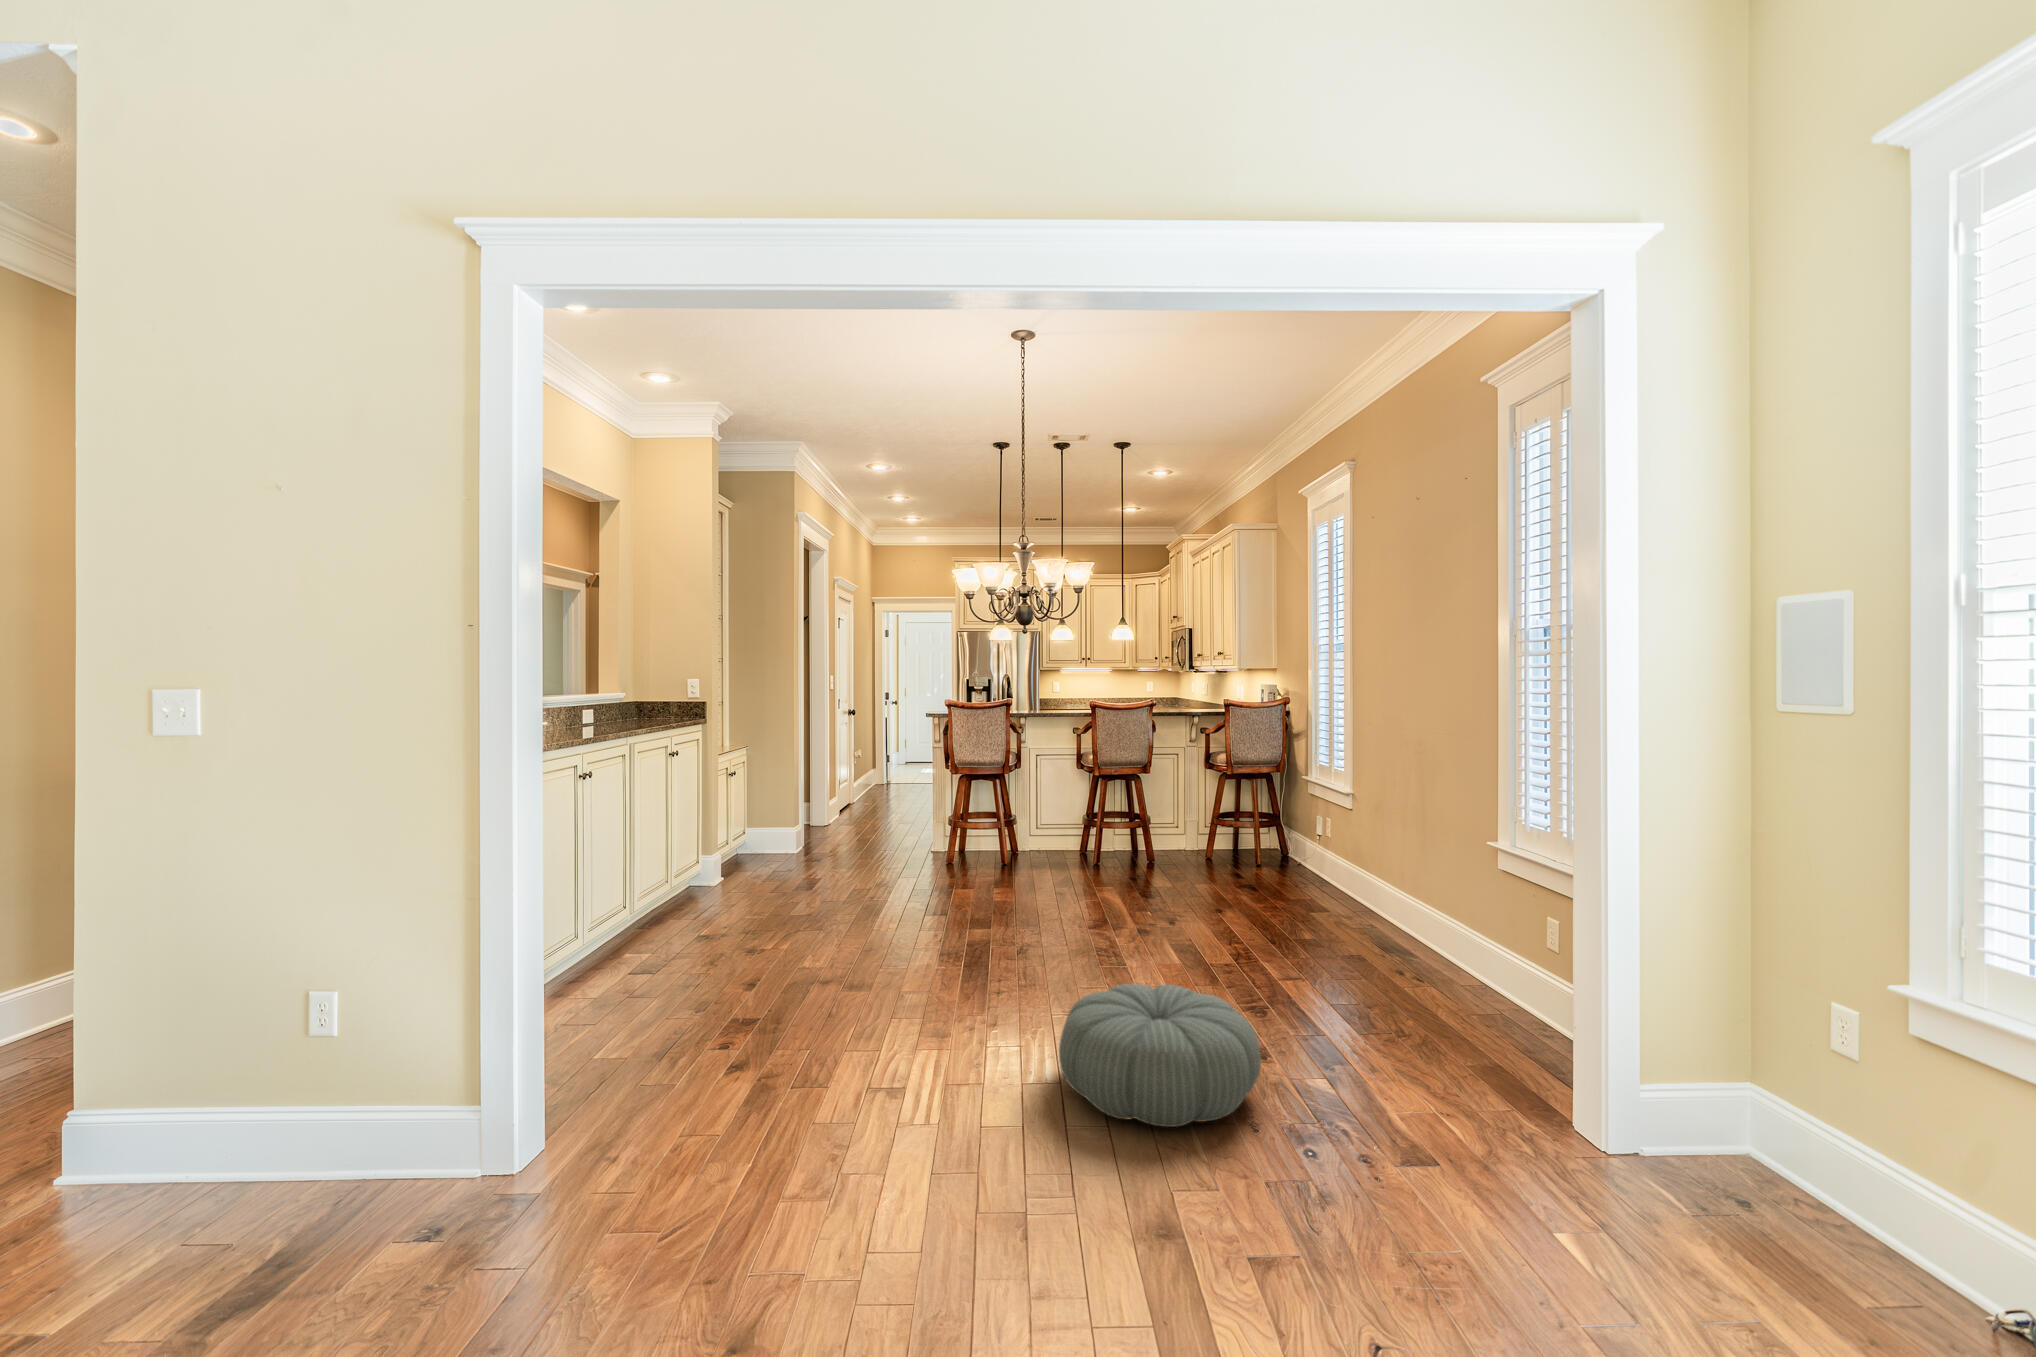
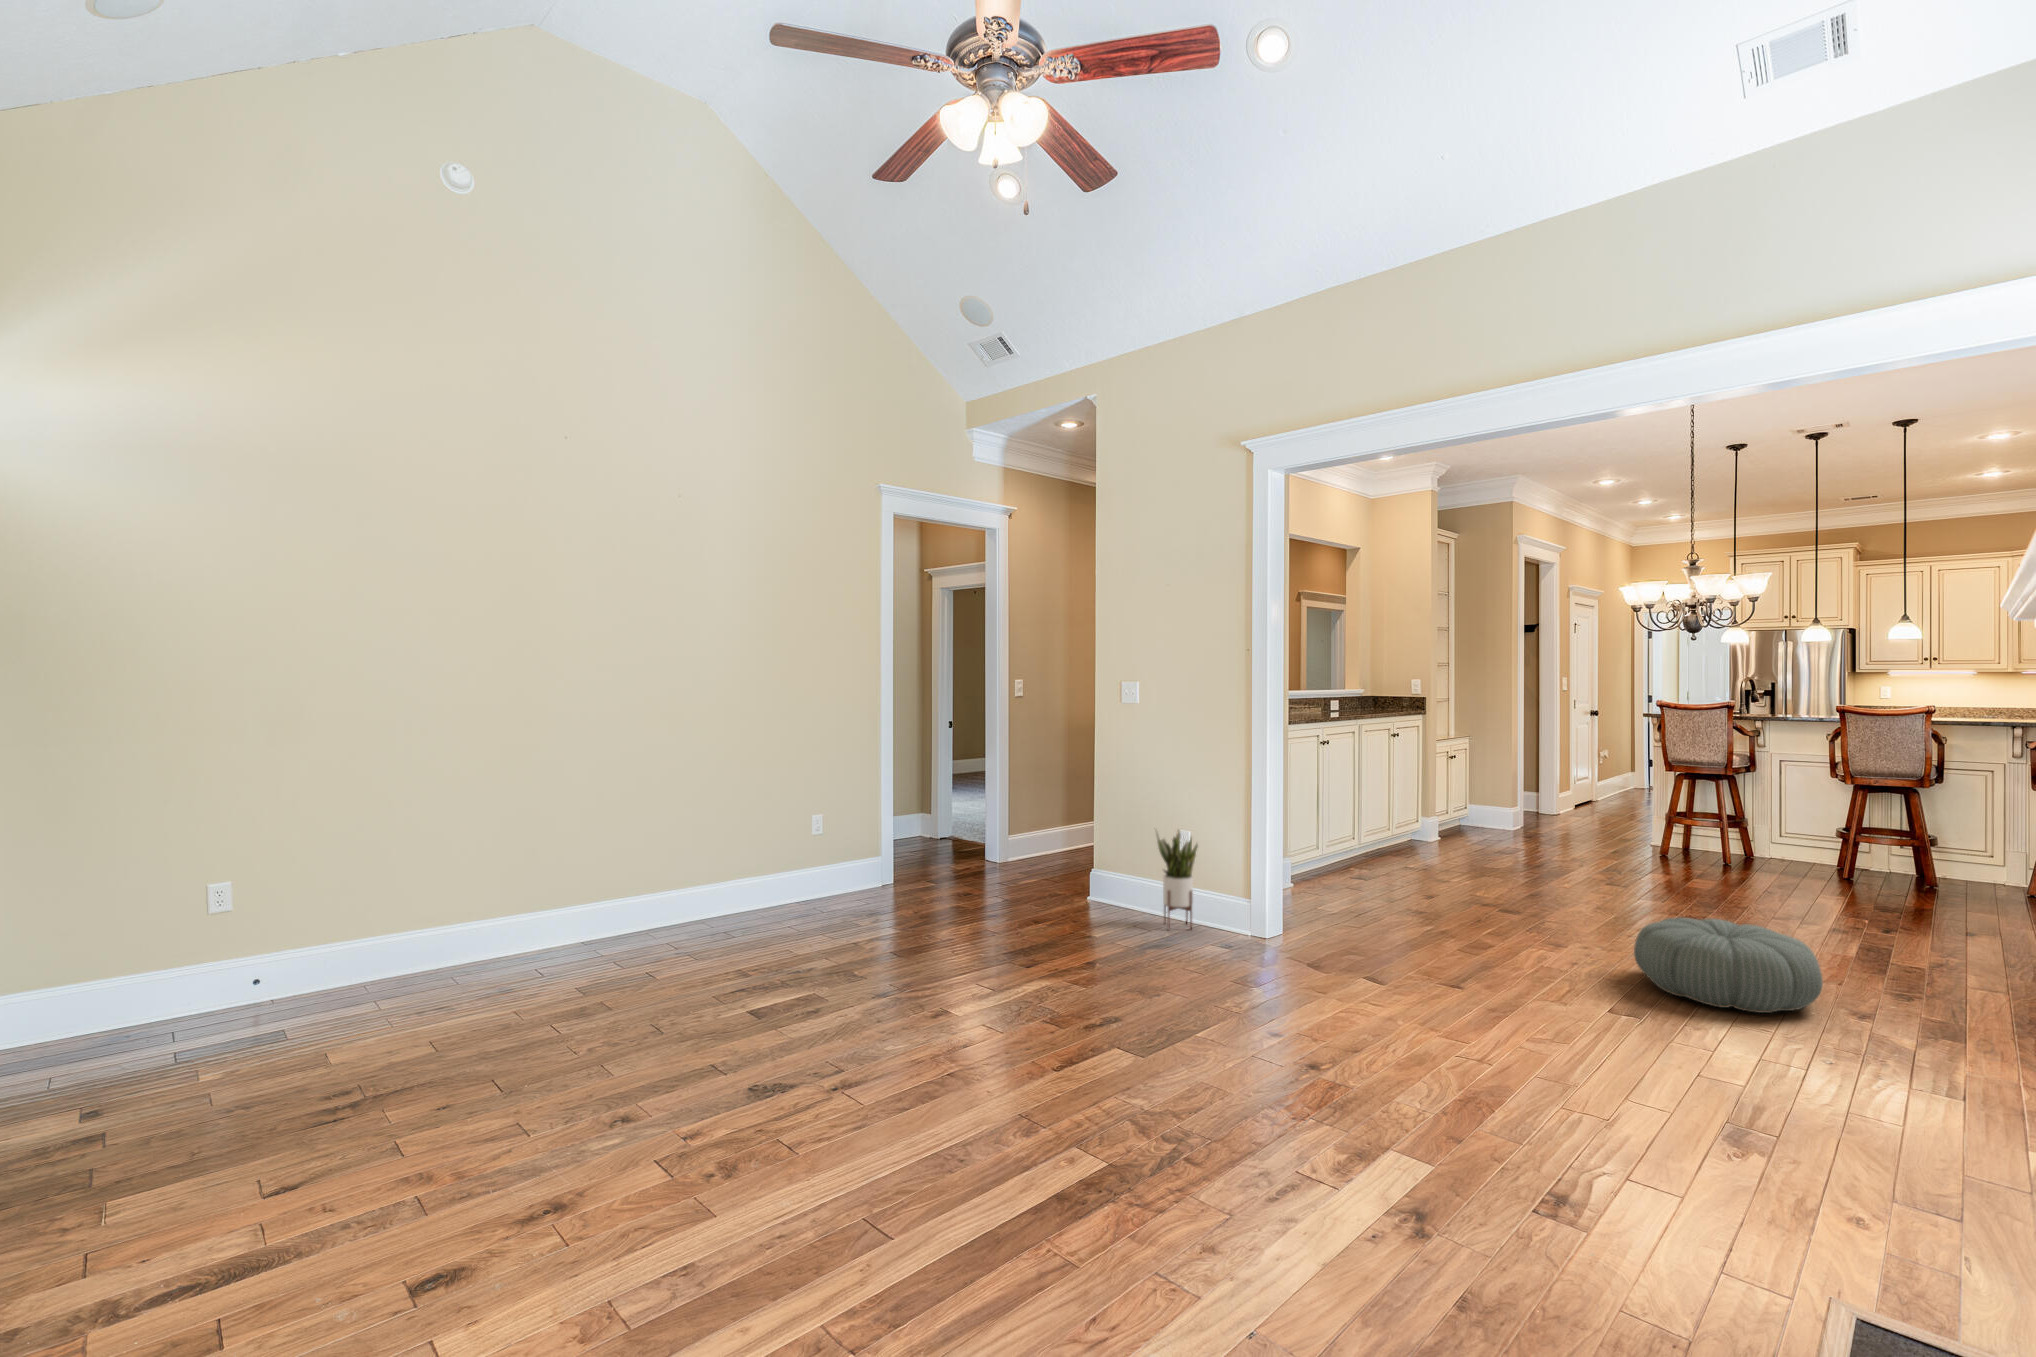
potted plant: none [162,1026,294,1282] -> present [1156,831,1198,929]

